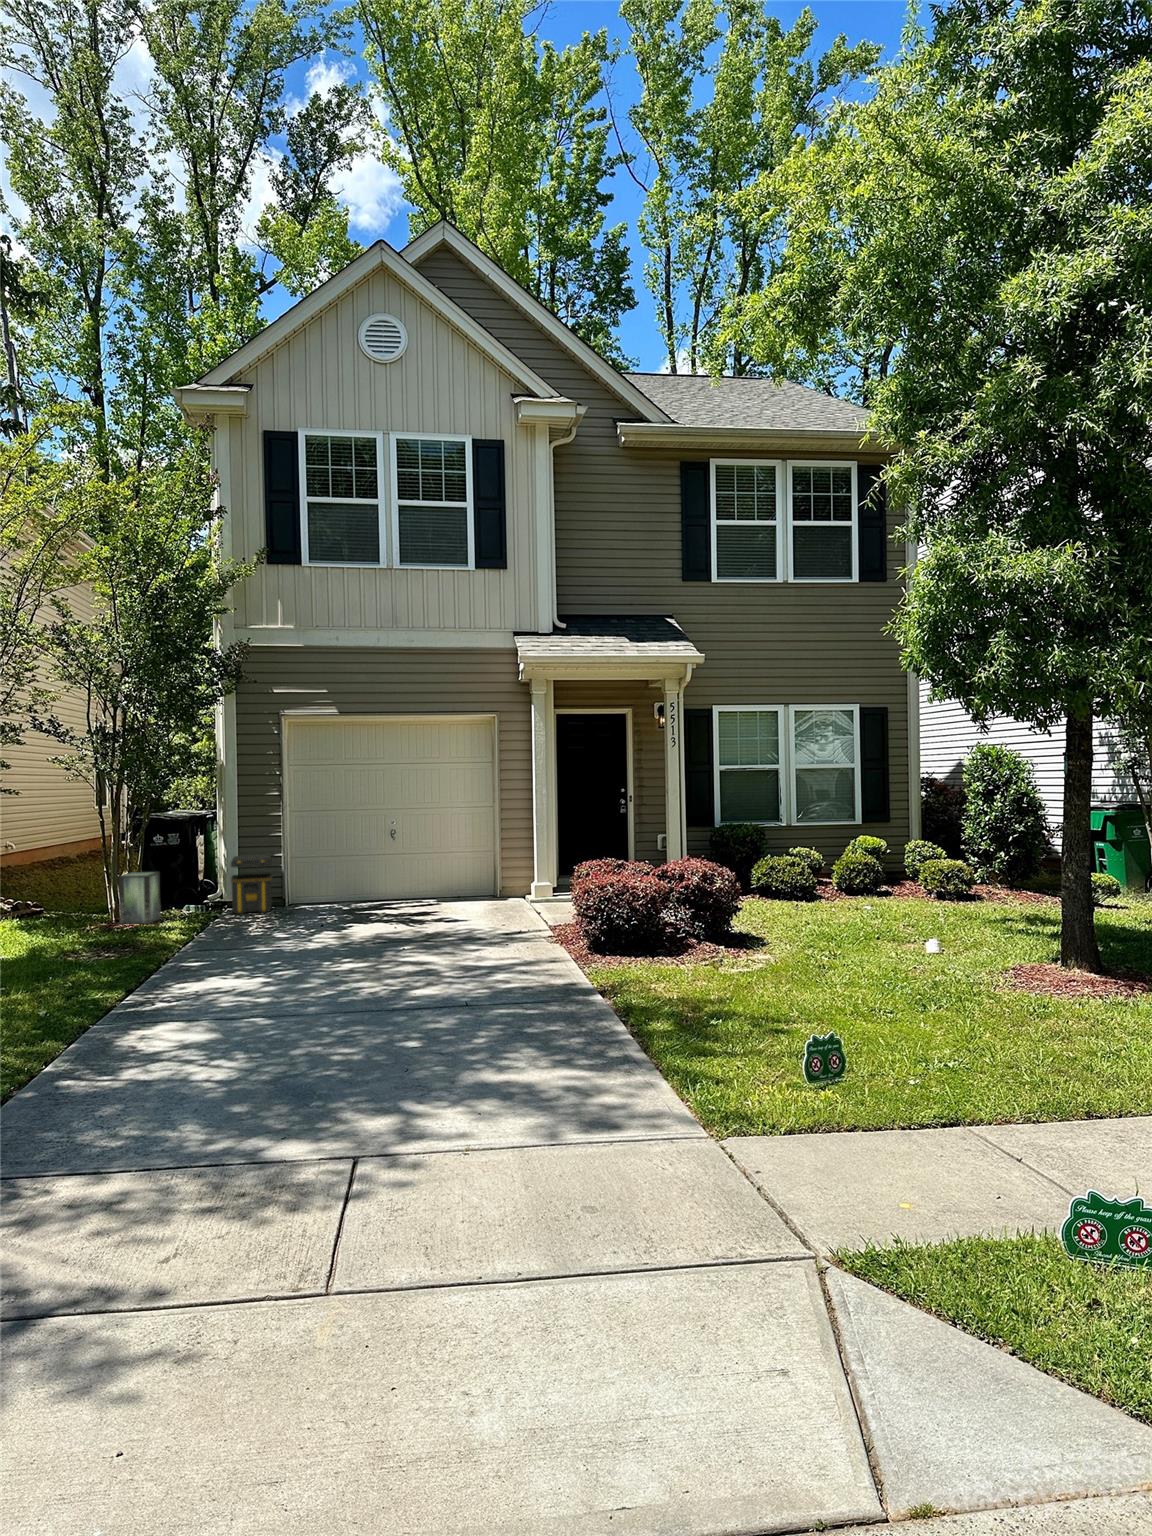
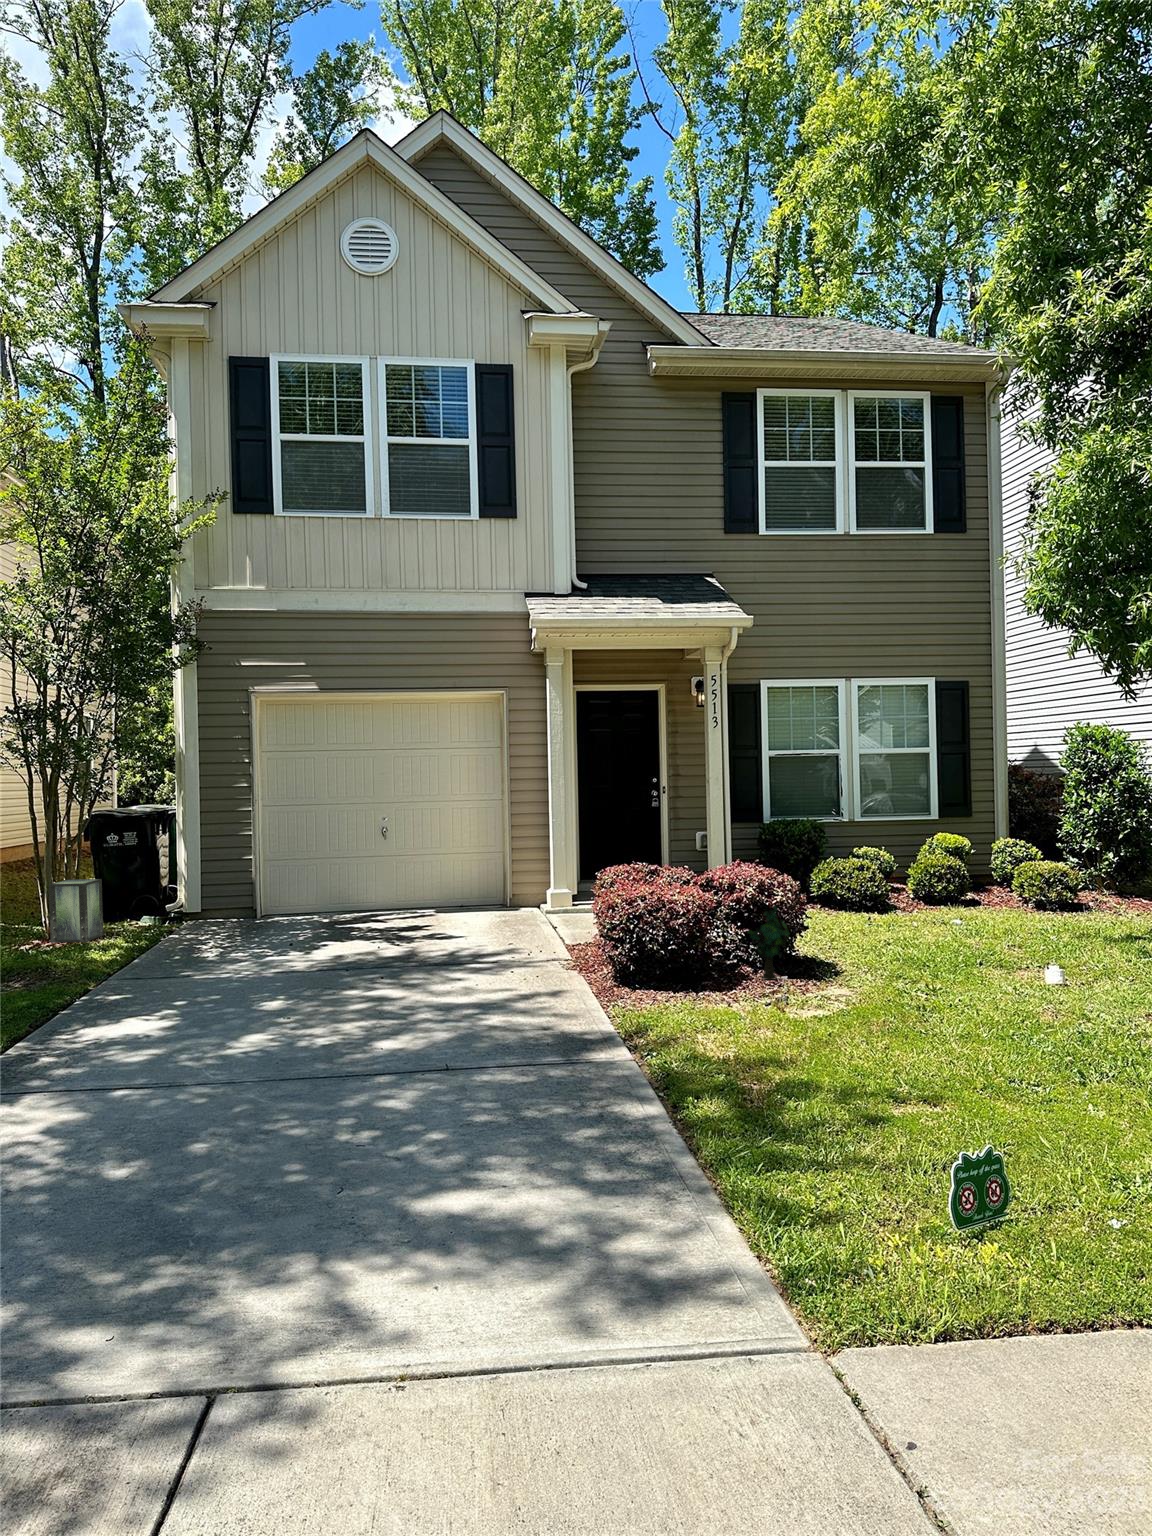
toolbox: present [231,855,272,914] -> none [188,858,240,929]
decorative plant: none [693,891,726,950] -> present [748,905,789,980]

